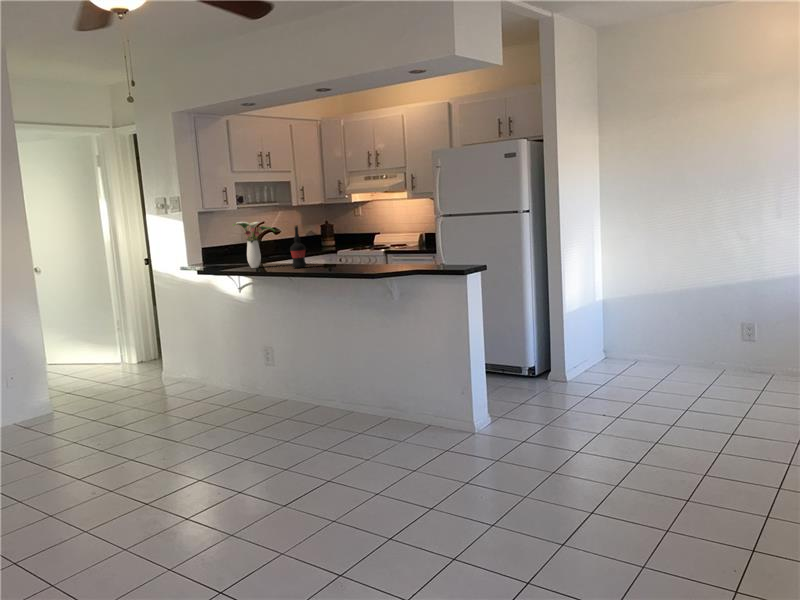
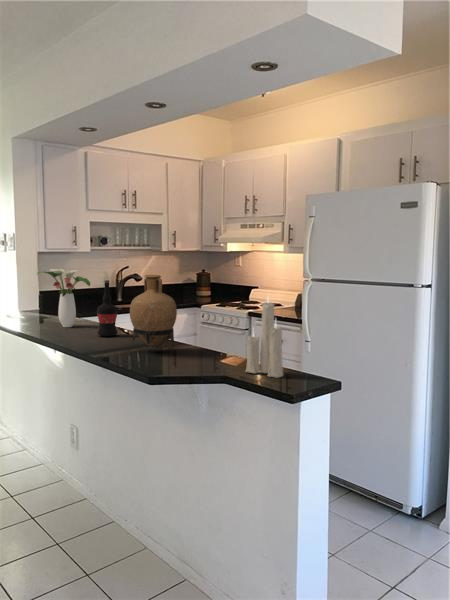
vase: none [332,215,365,268] -> present [130,275,177,347]
candle: none [425,215,449,268] -> present [246,302,283,378]

